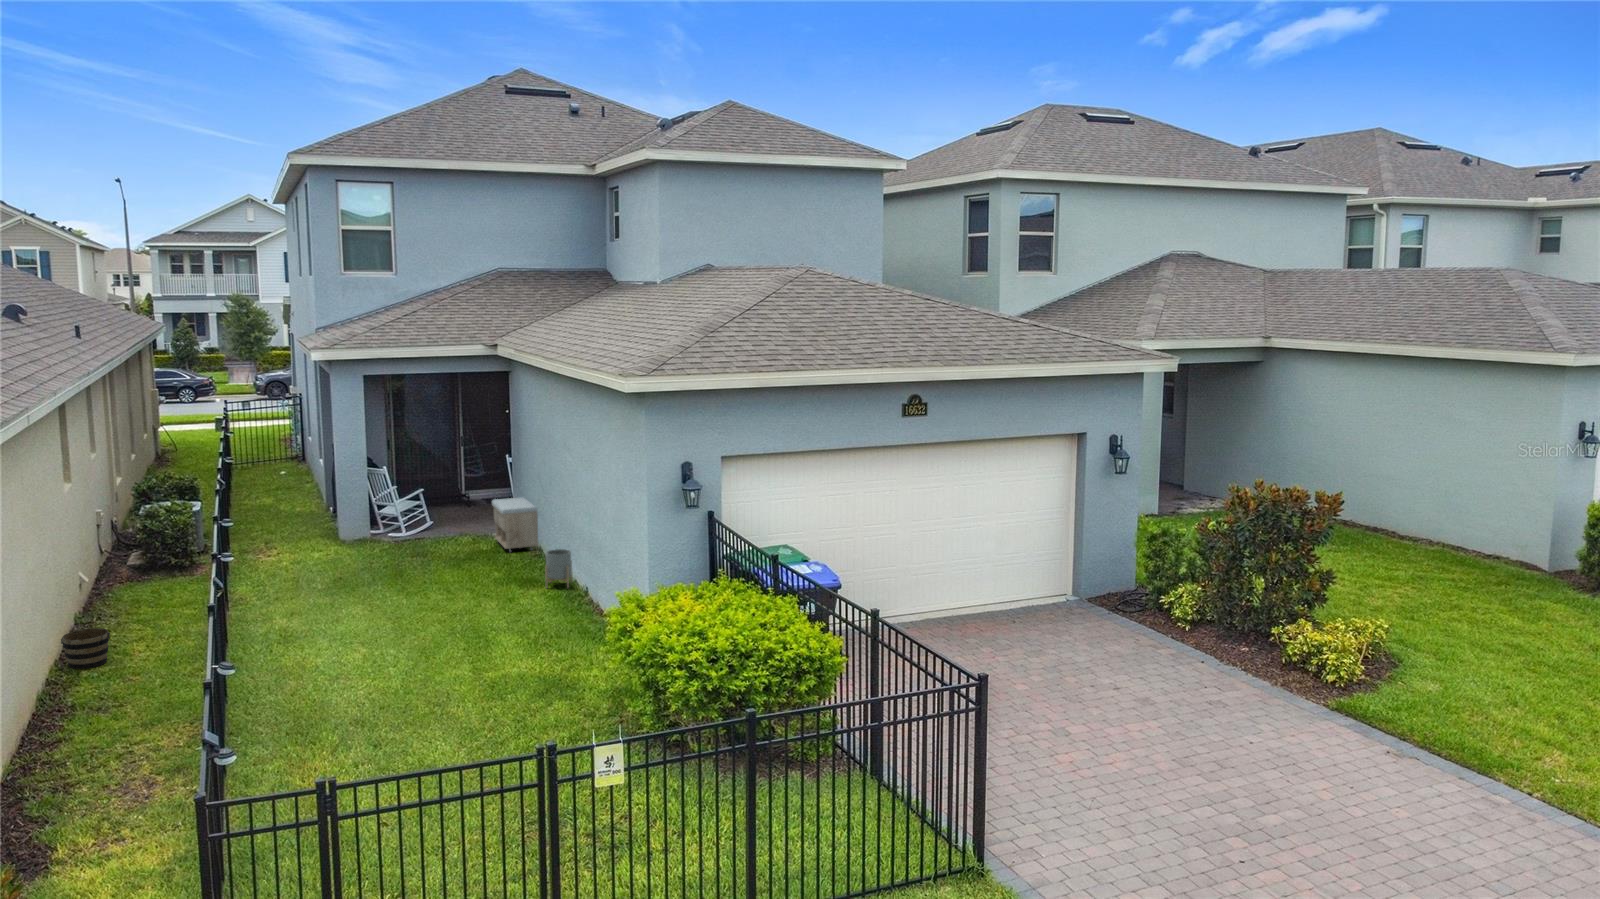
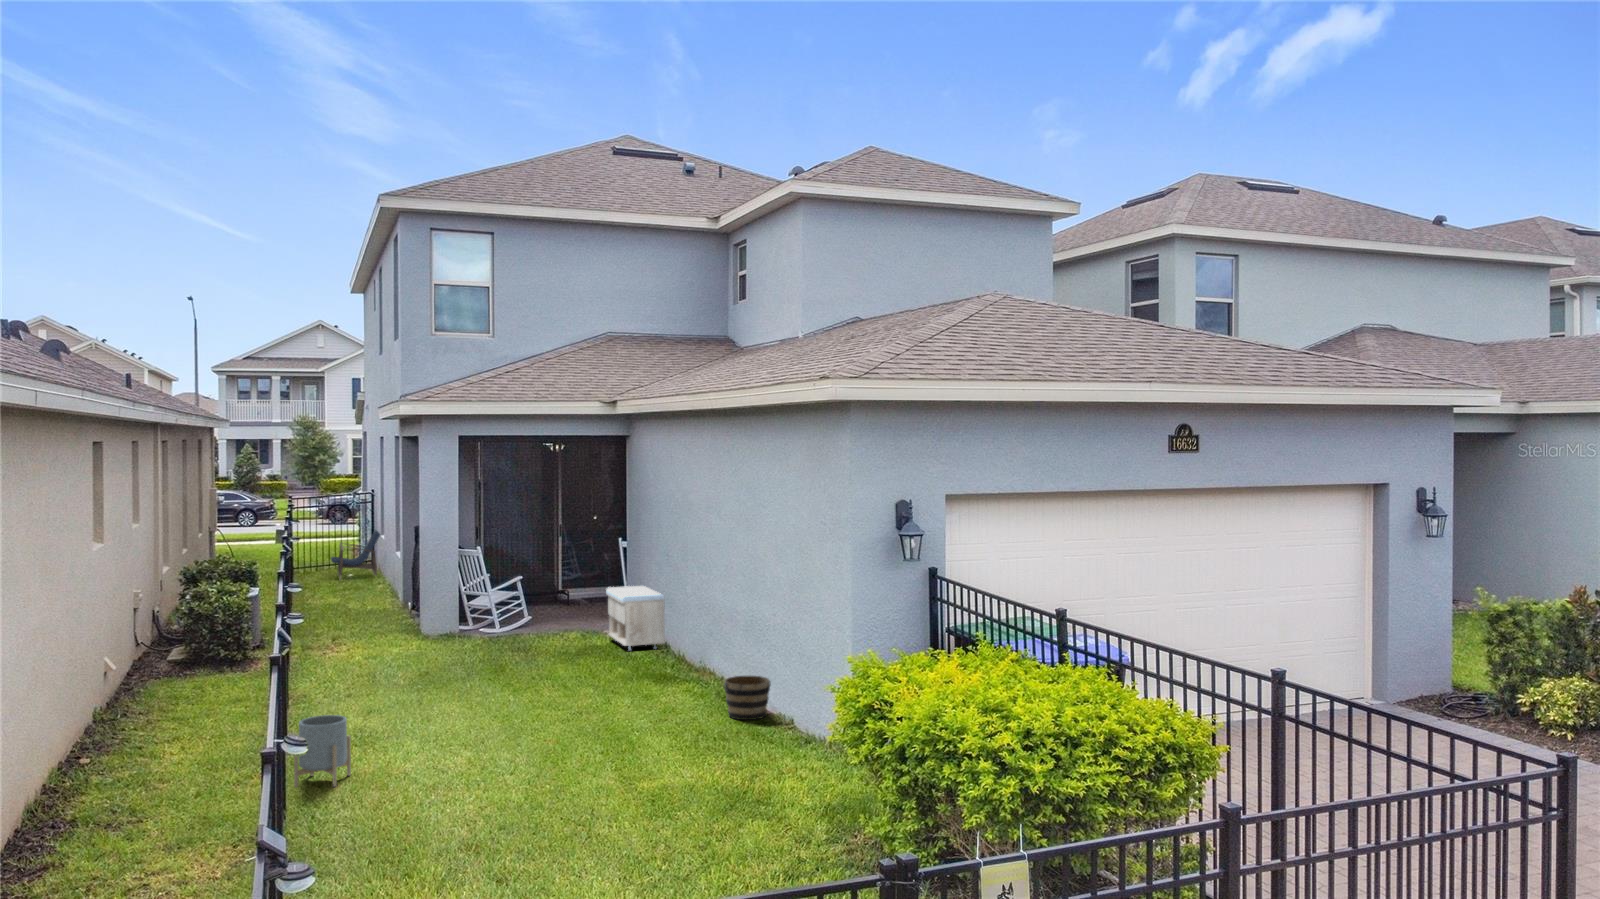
lounge chair: none [265,431,309,476] -> present [331,530,380,580]
planter: present [545,549,572,588] -> present [294,715,351,787]
bucket: present [61,628,110,669] -> present [724,676,771,720]

